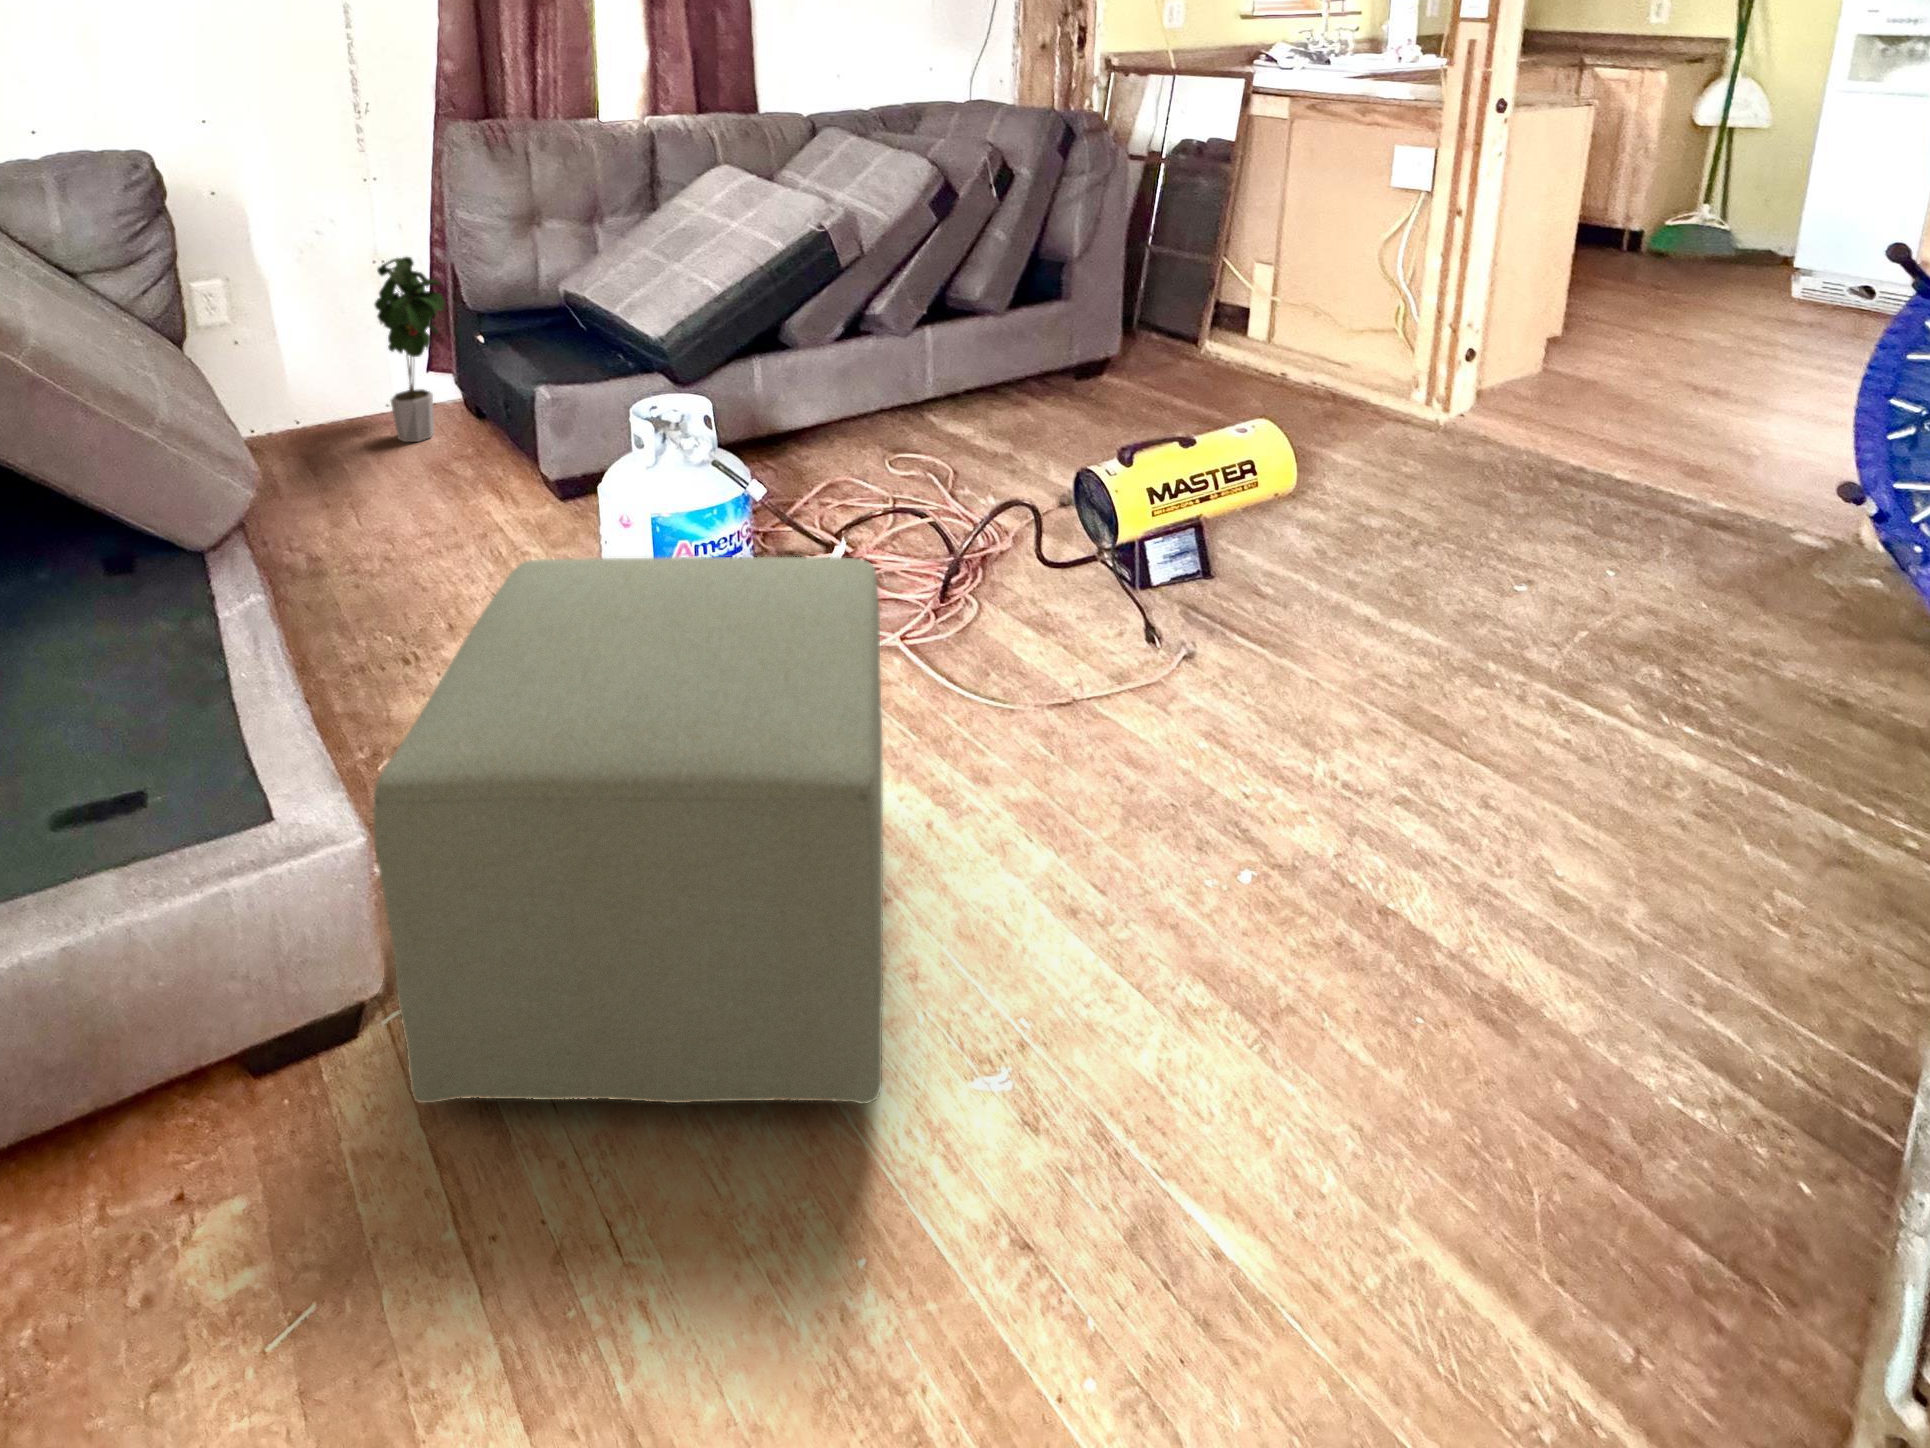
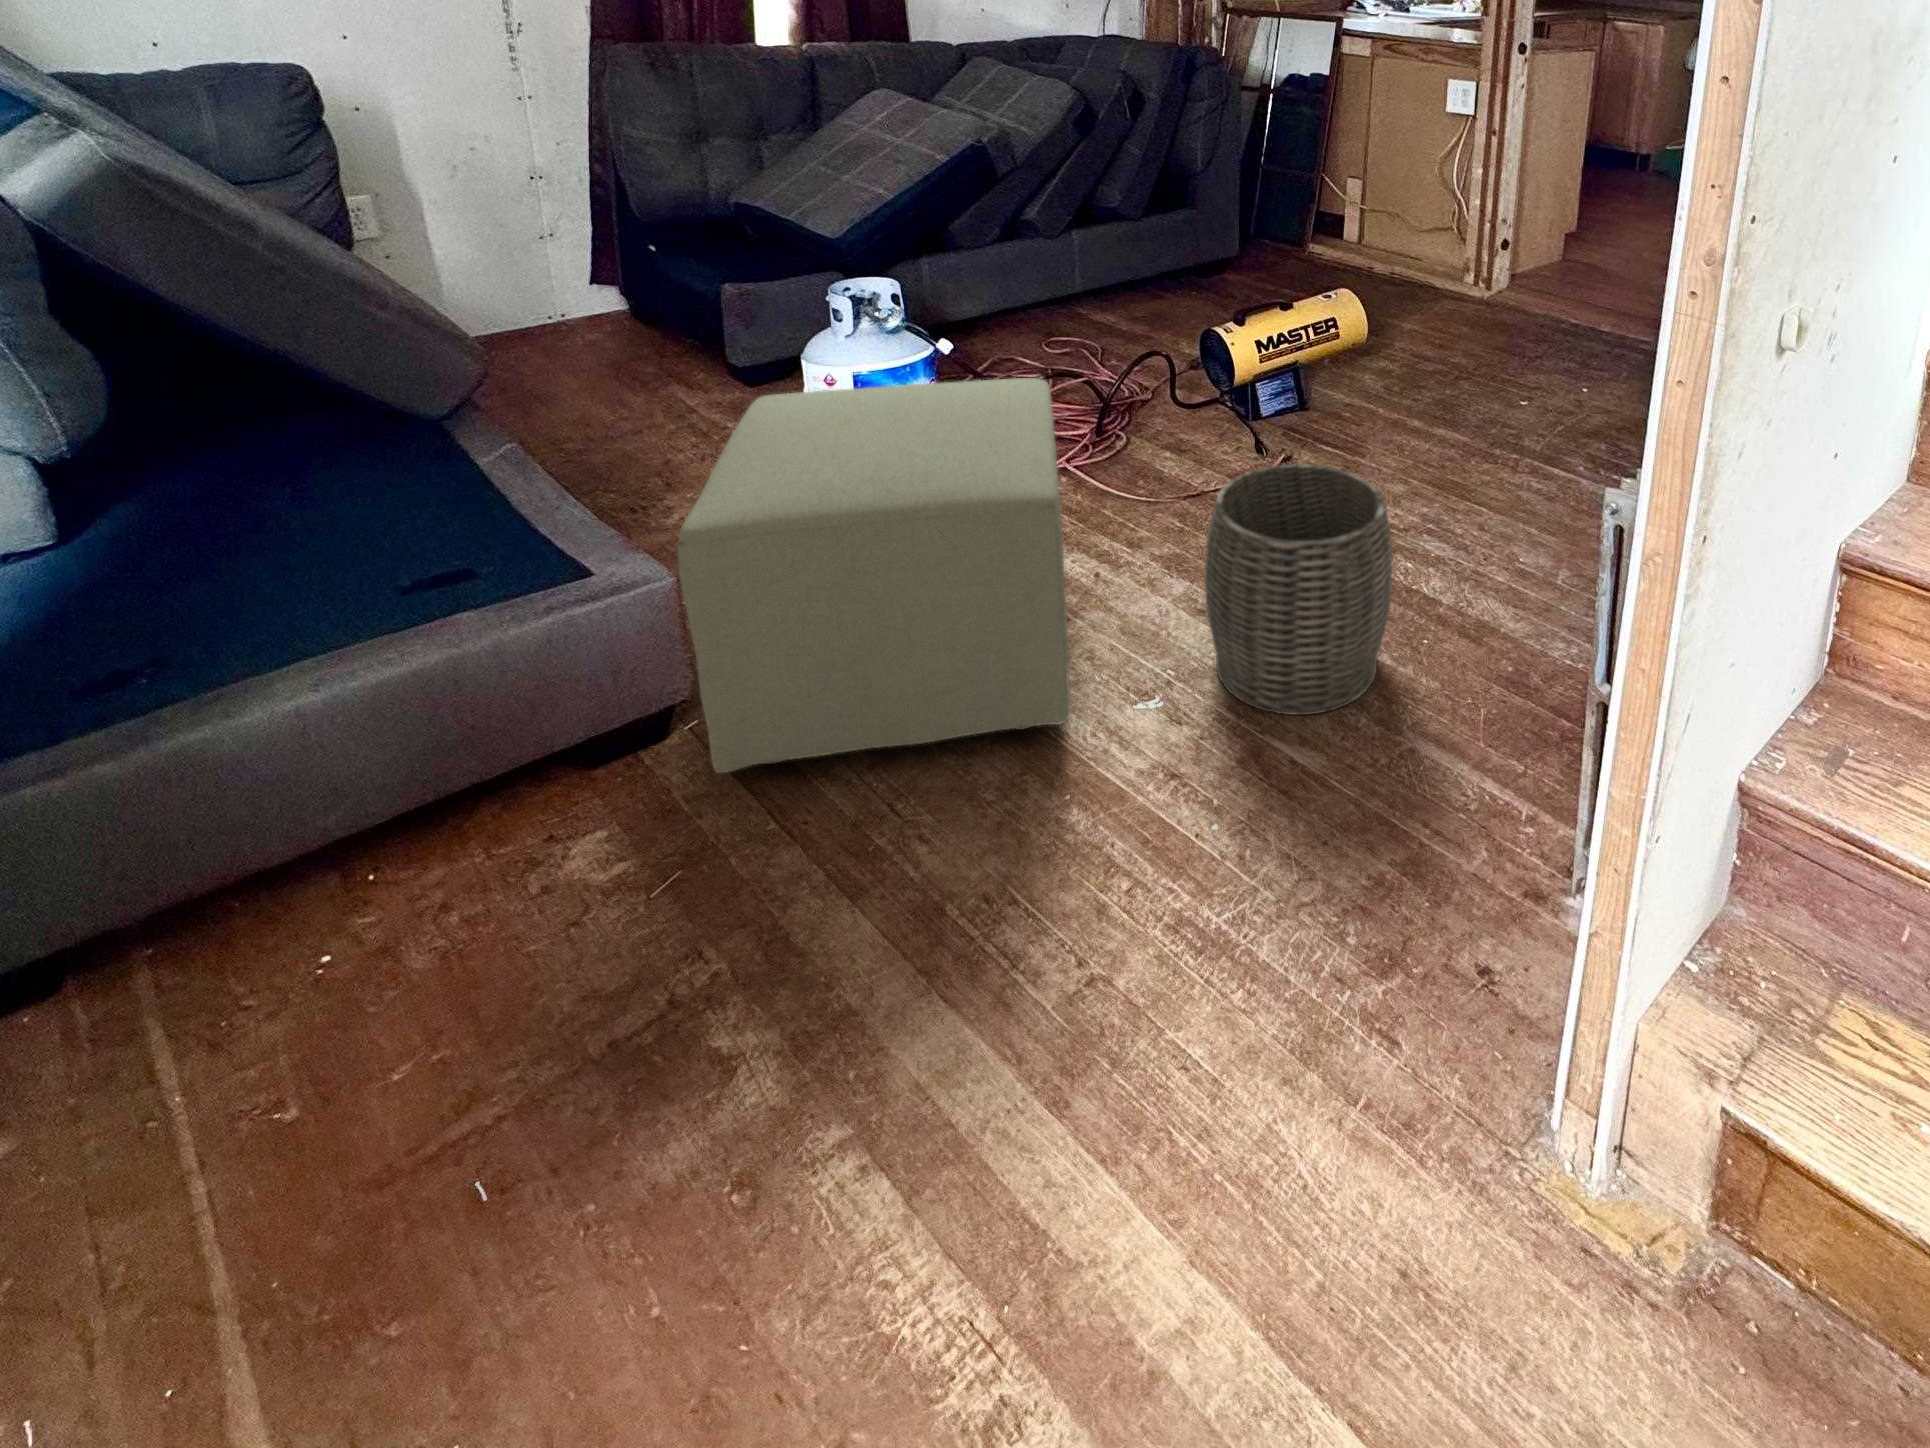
potted plant: present [375,257,445,442] -> none [540,174,619,350]
woven basket: none [1084,722,1382,1145] -> present [1205,464,1392,715]

